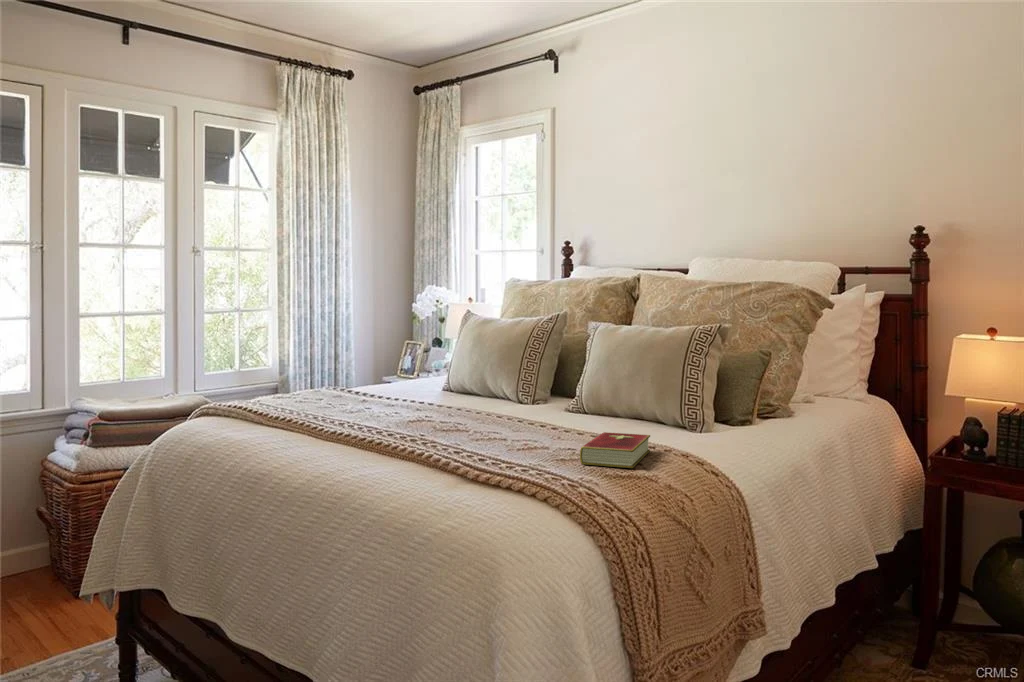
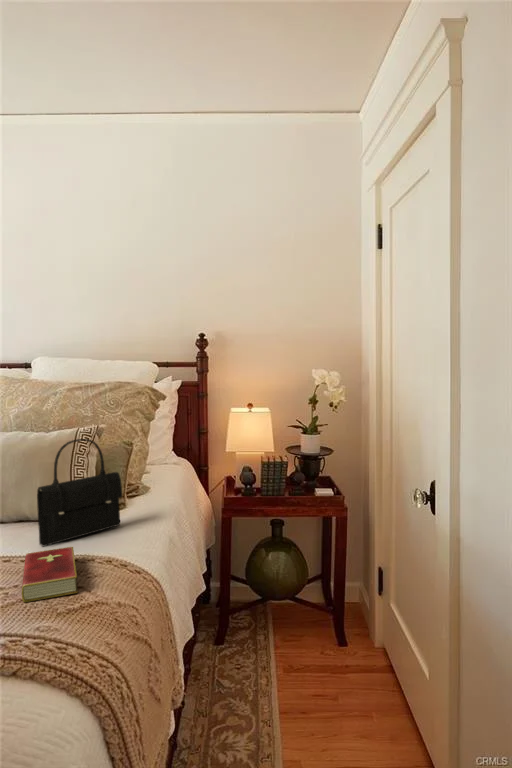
handbag: none [628,326,728,438] -> present [37,439,122,547]

